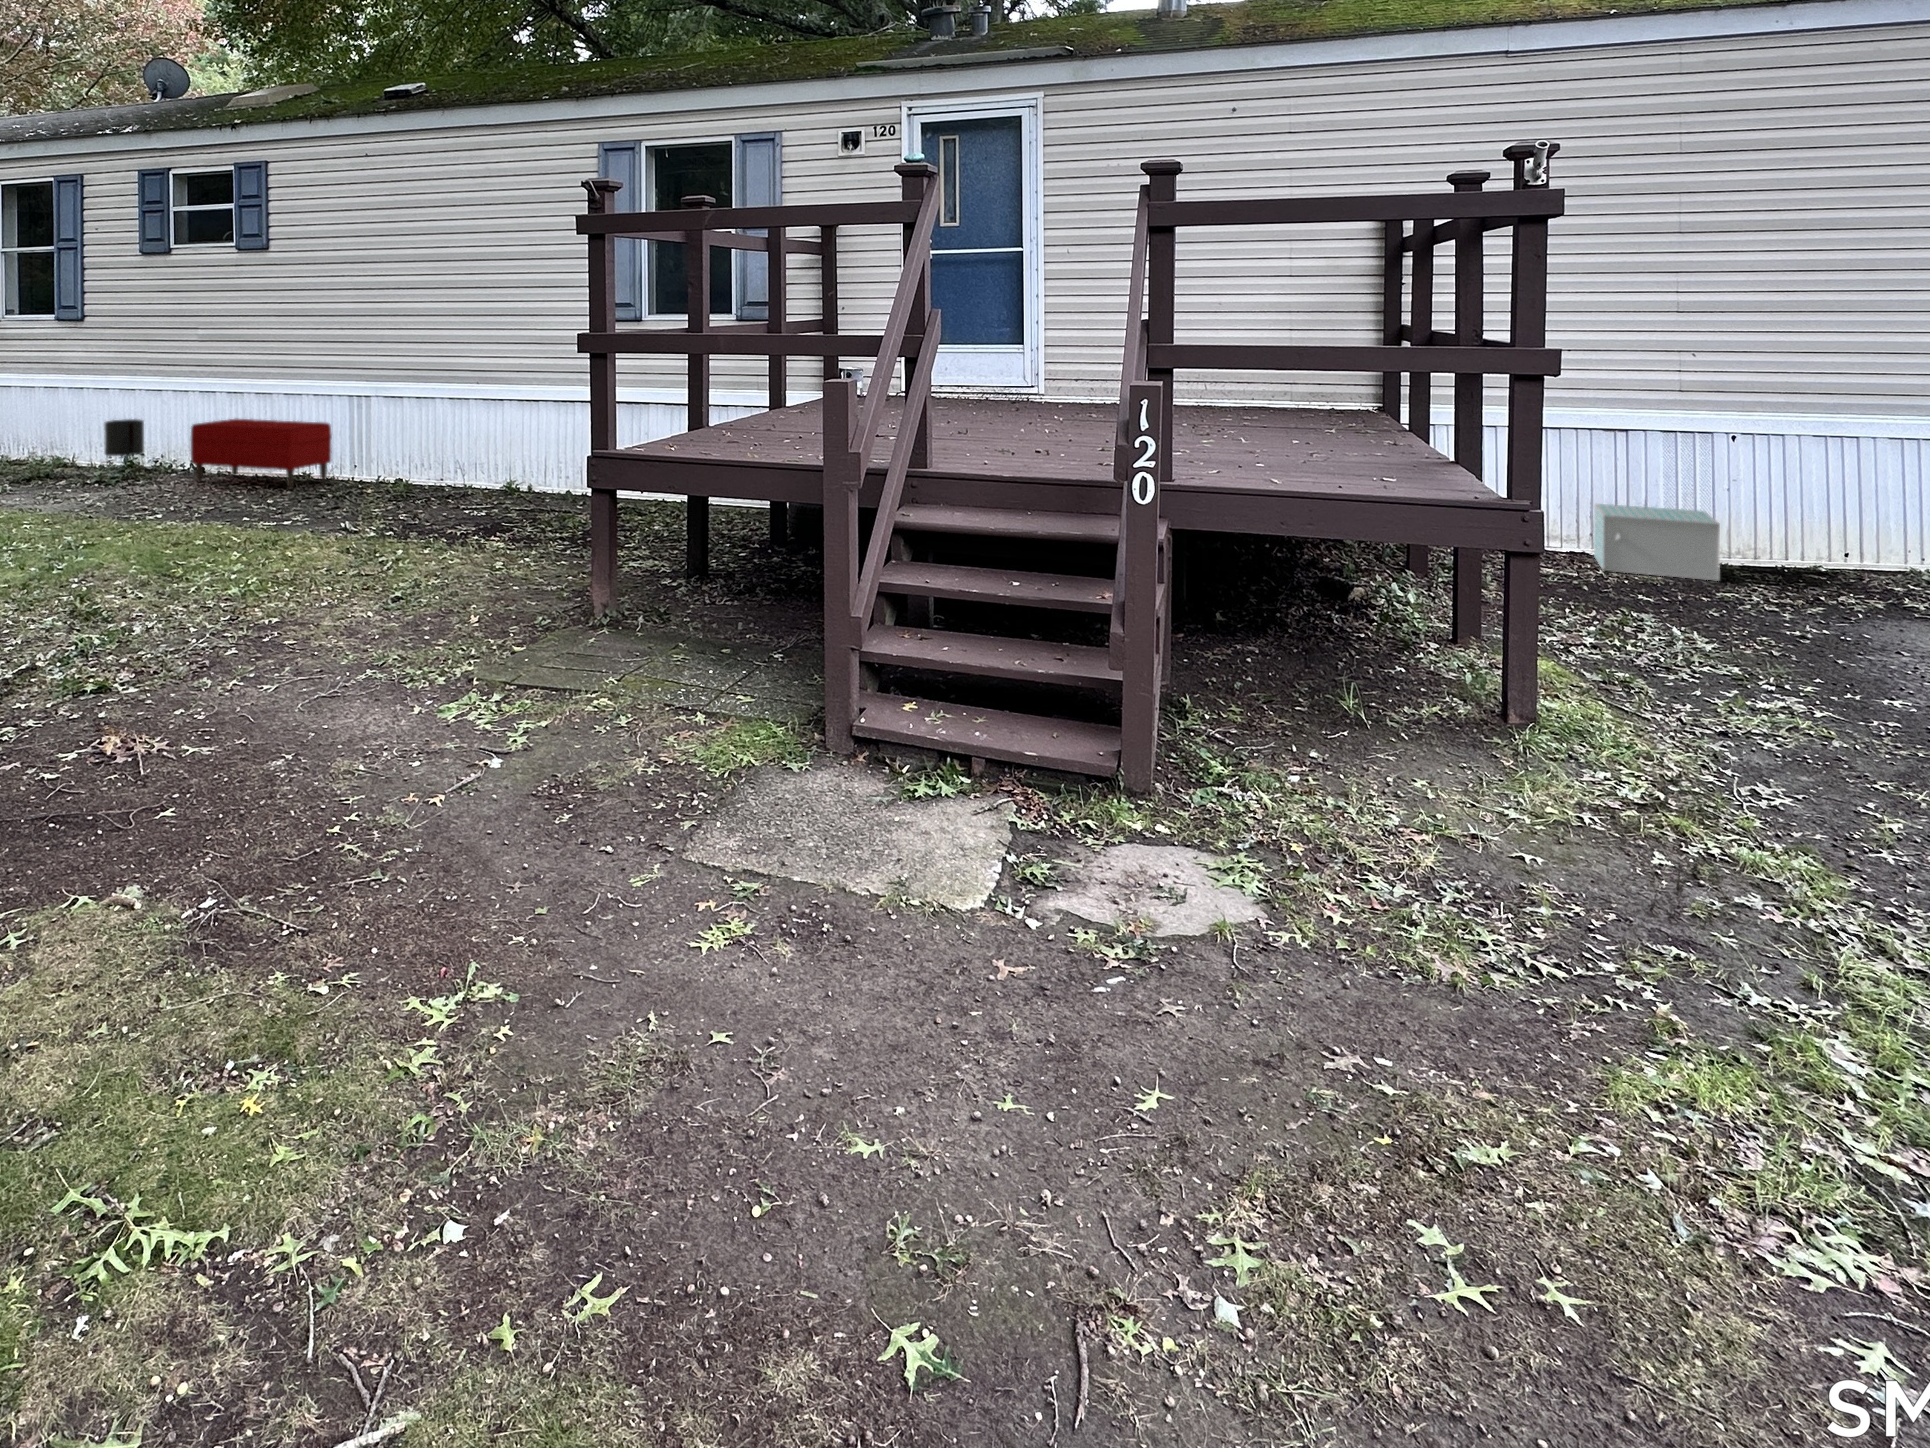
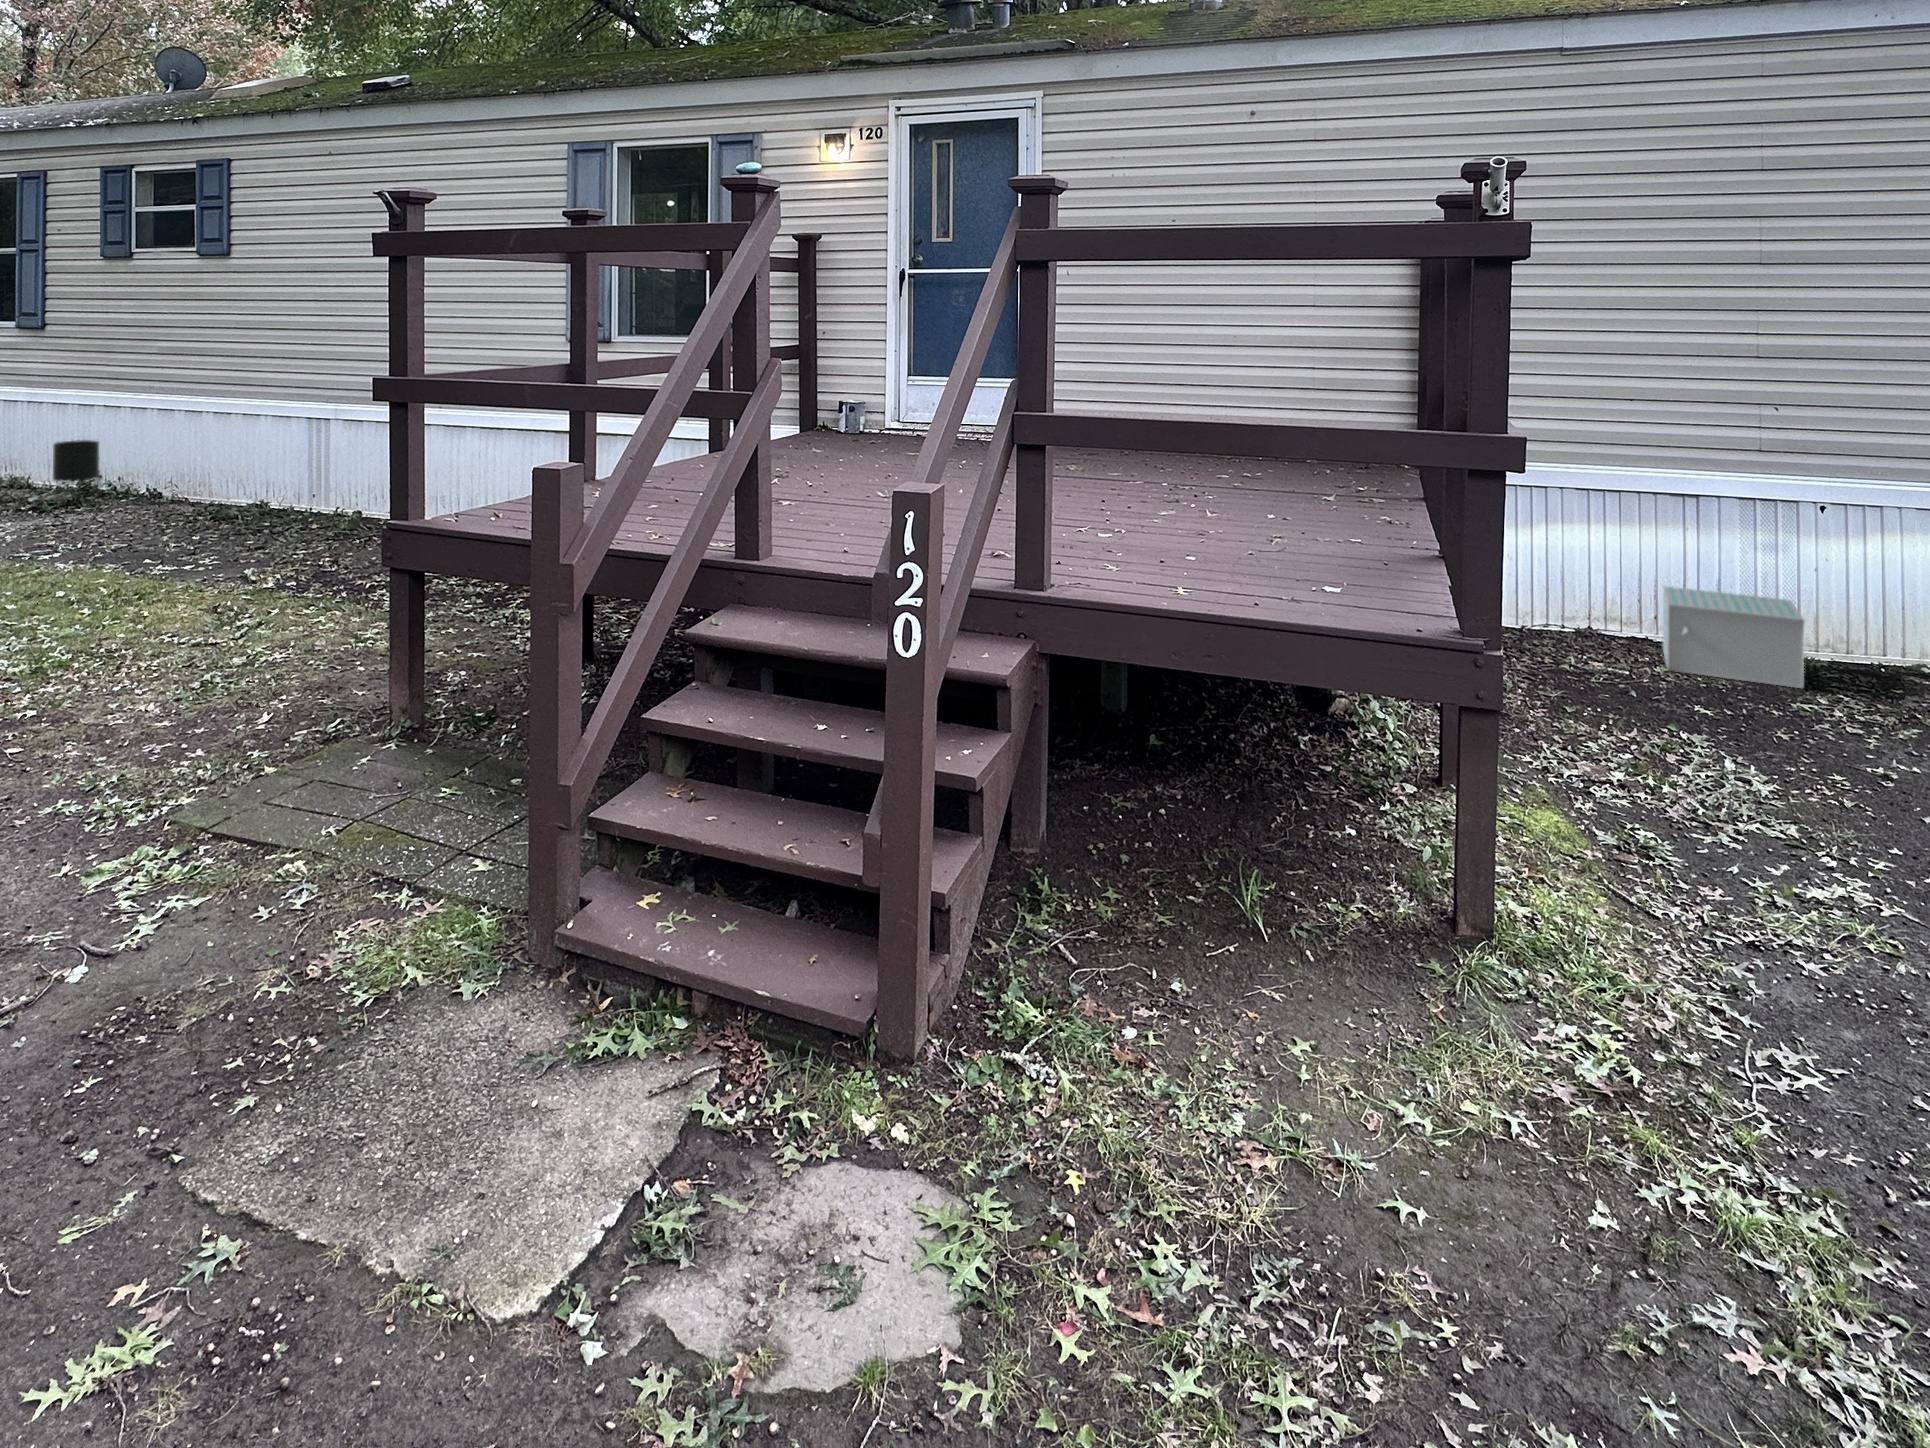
bench: present [191,419,332,489] -> none [133,443,290,524]

